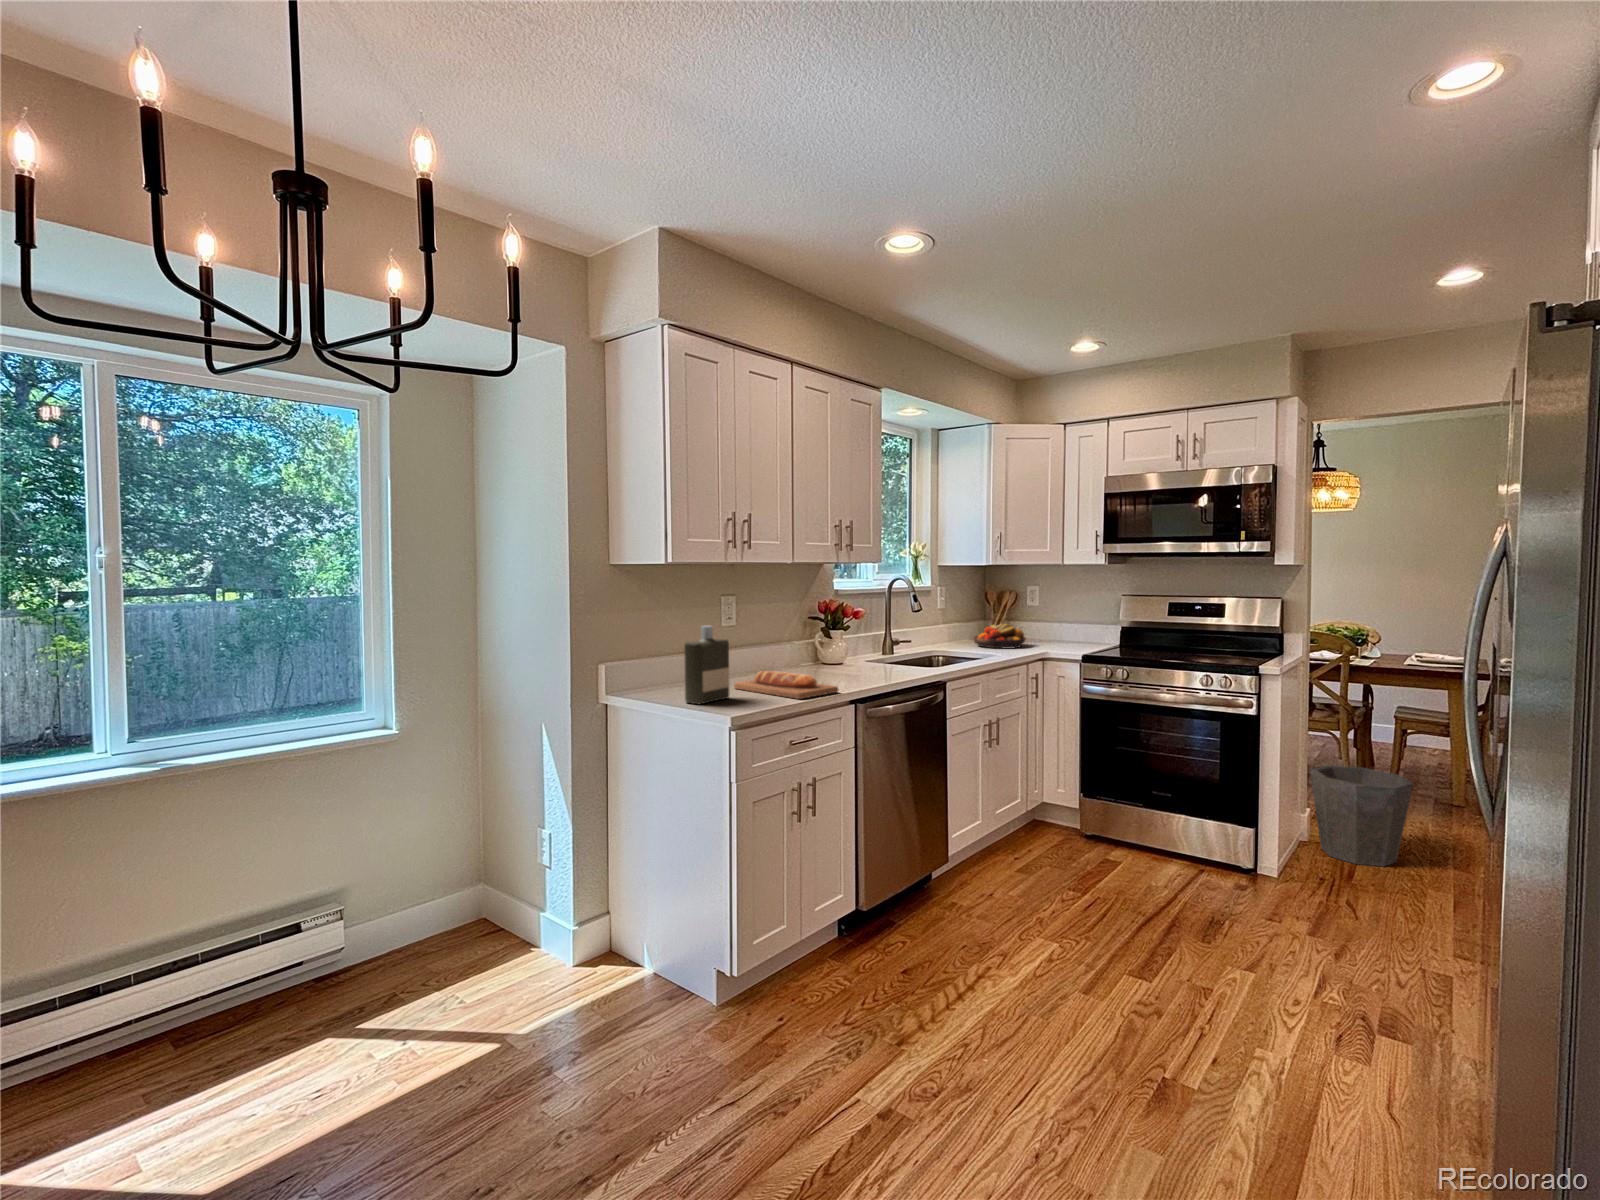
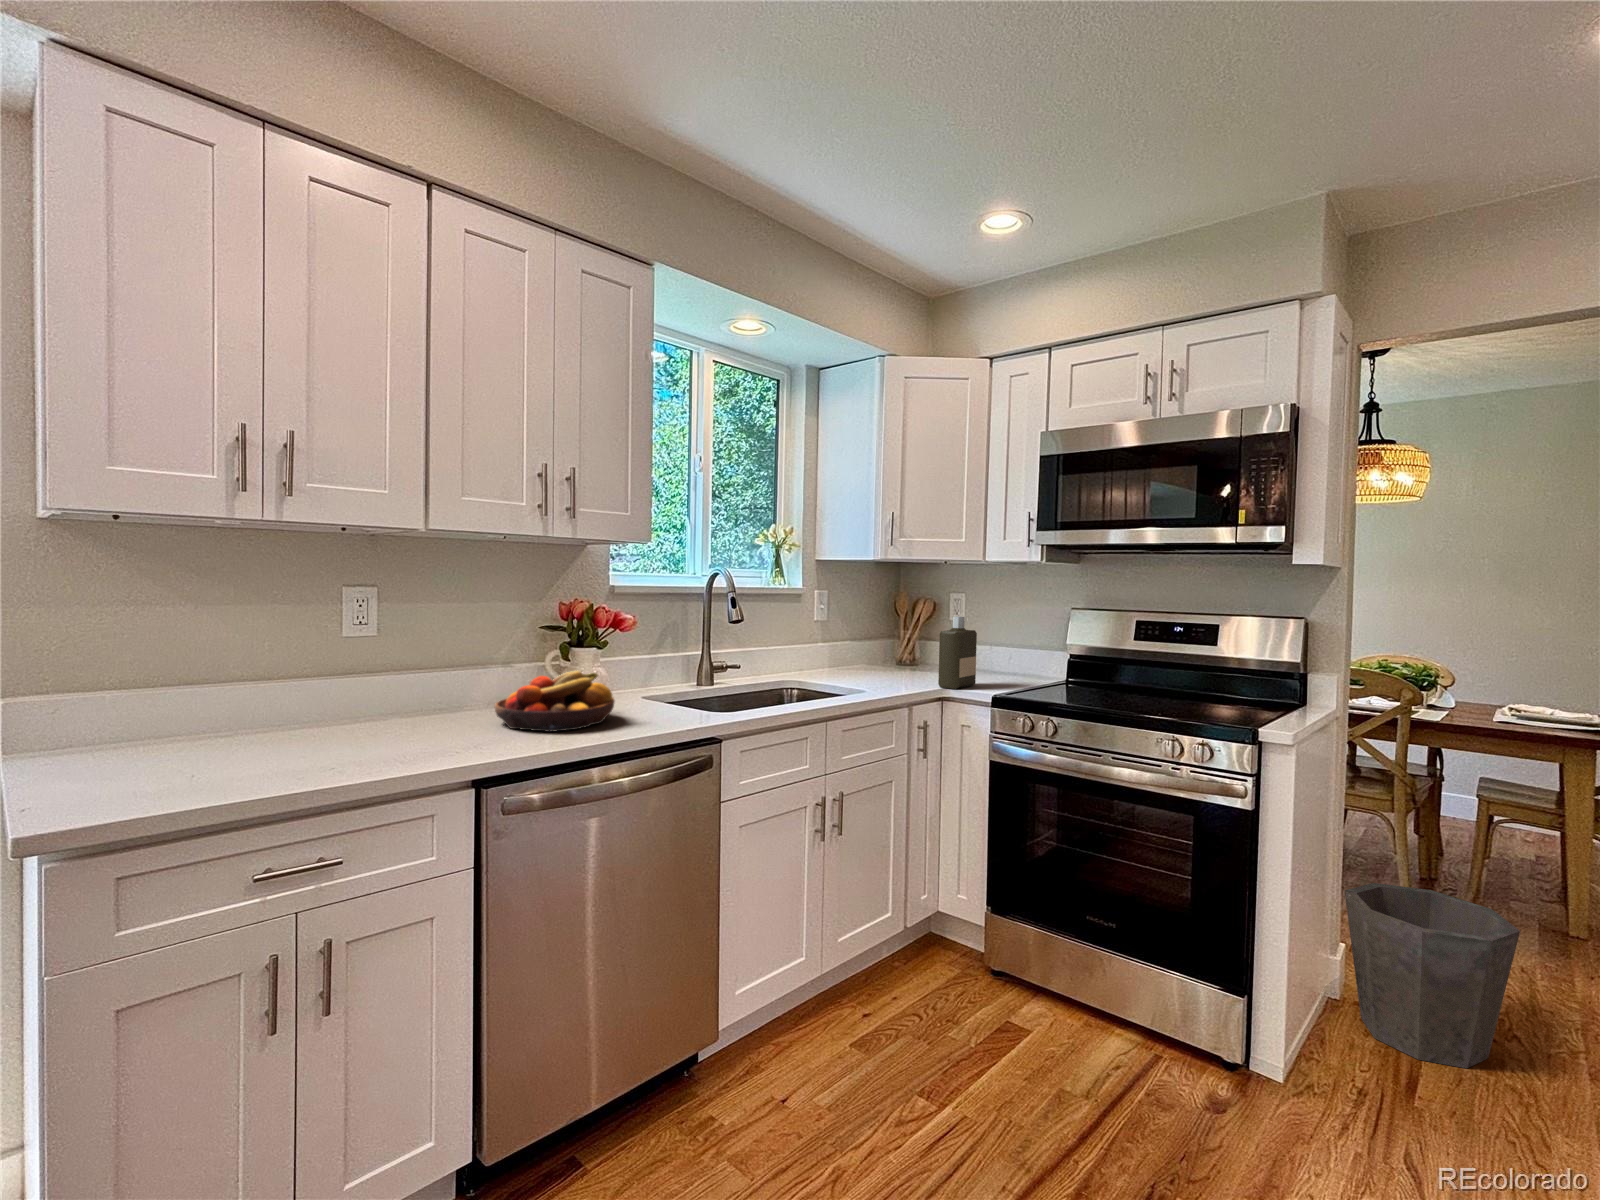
fruit bowl: present [973,624,1026,649] -> present [495,670,615,732]
bottle: present [684,626,730,704] -> present [938,616,977,689]
bread loaf: present [734,671,838,699] -> none [275,716,433,779]

